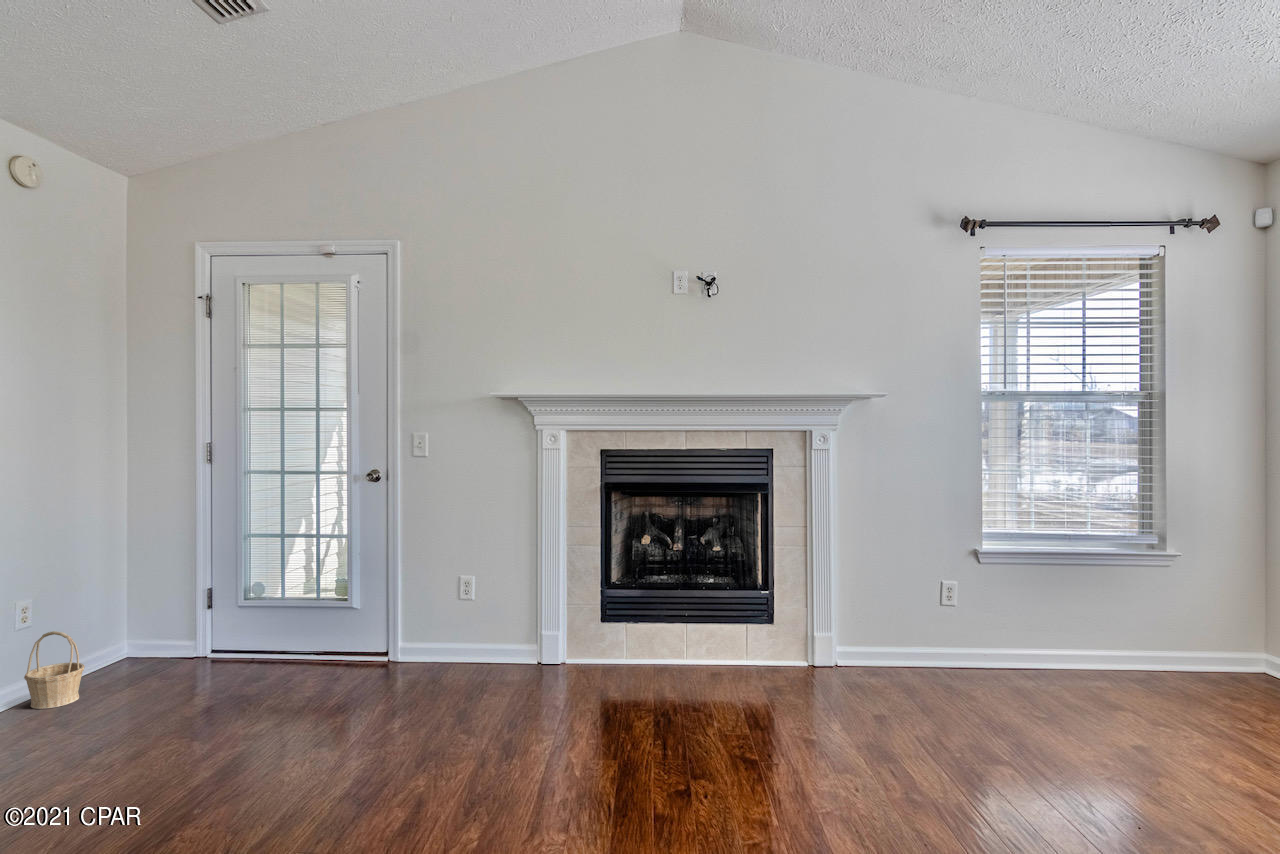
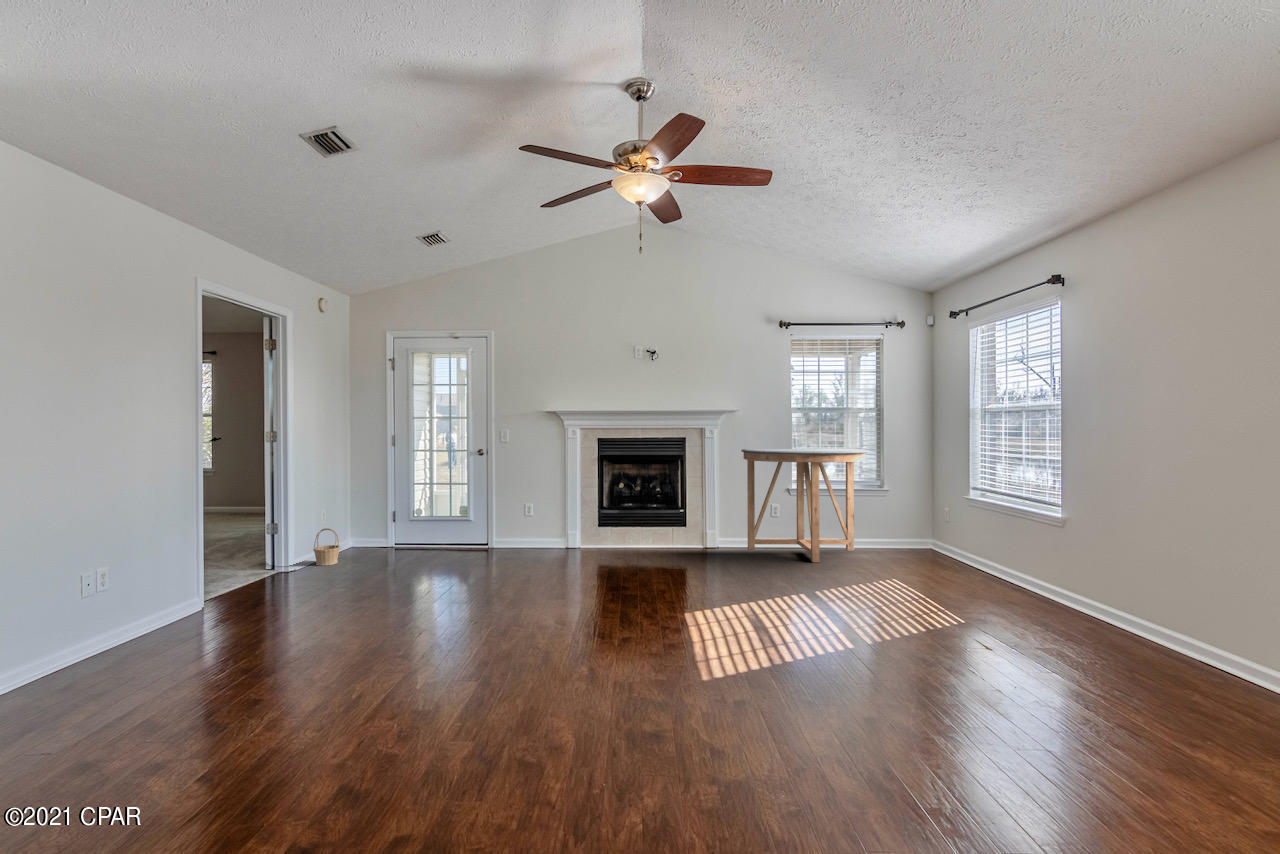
console table: none [883,472,1157,713] -> present [741,449,868,562]

